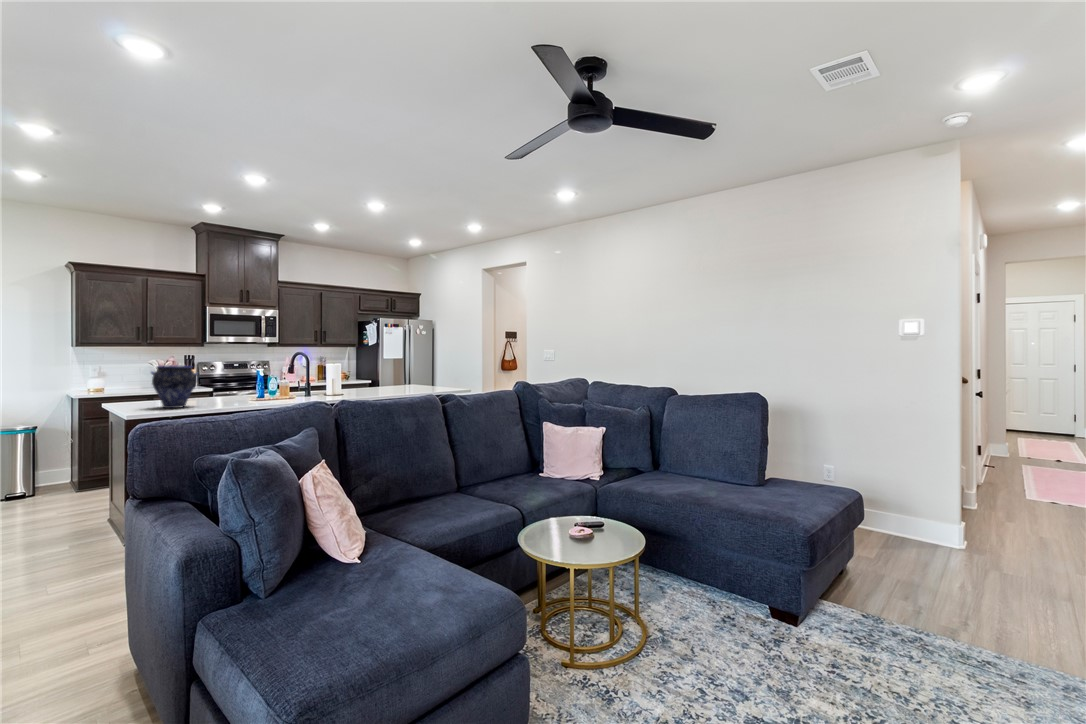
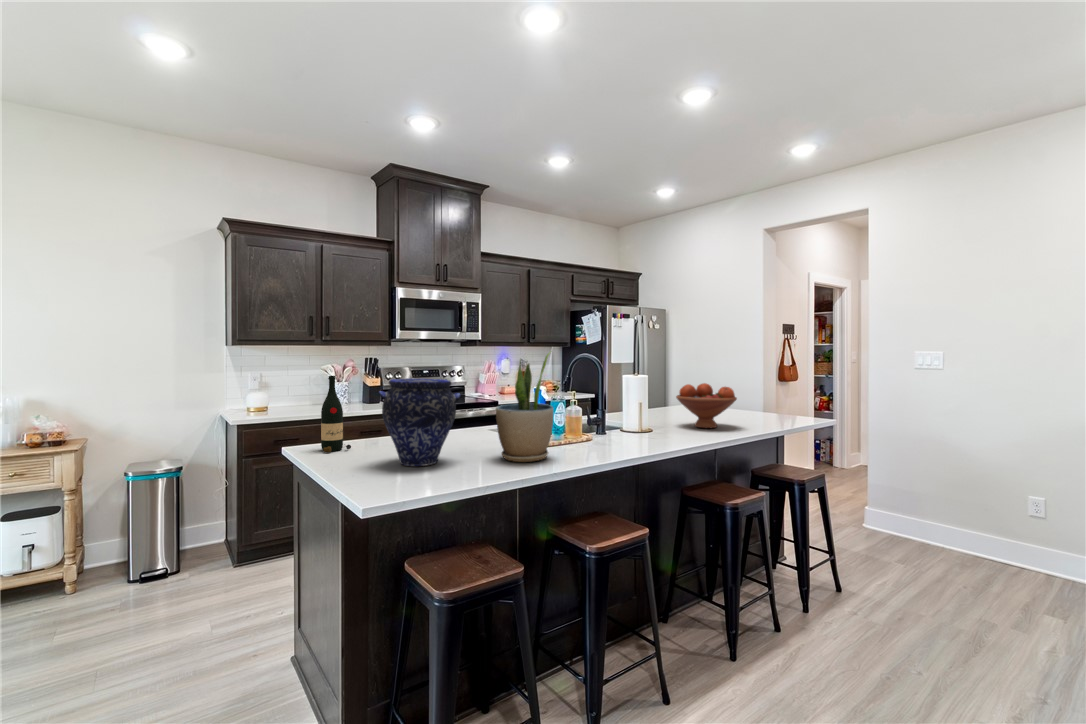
potted plant: none [219,352,252,406] -> present [496,352,553,462]
wine bottle: none [124,364,143,405] -> present [321,376,351,452]
fruit bowl: none [360,370,394,395] -> present [676,383,737,428]

